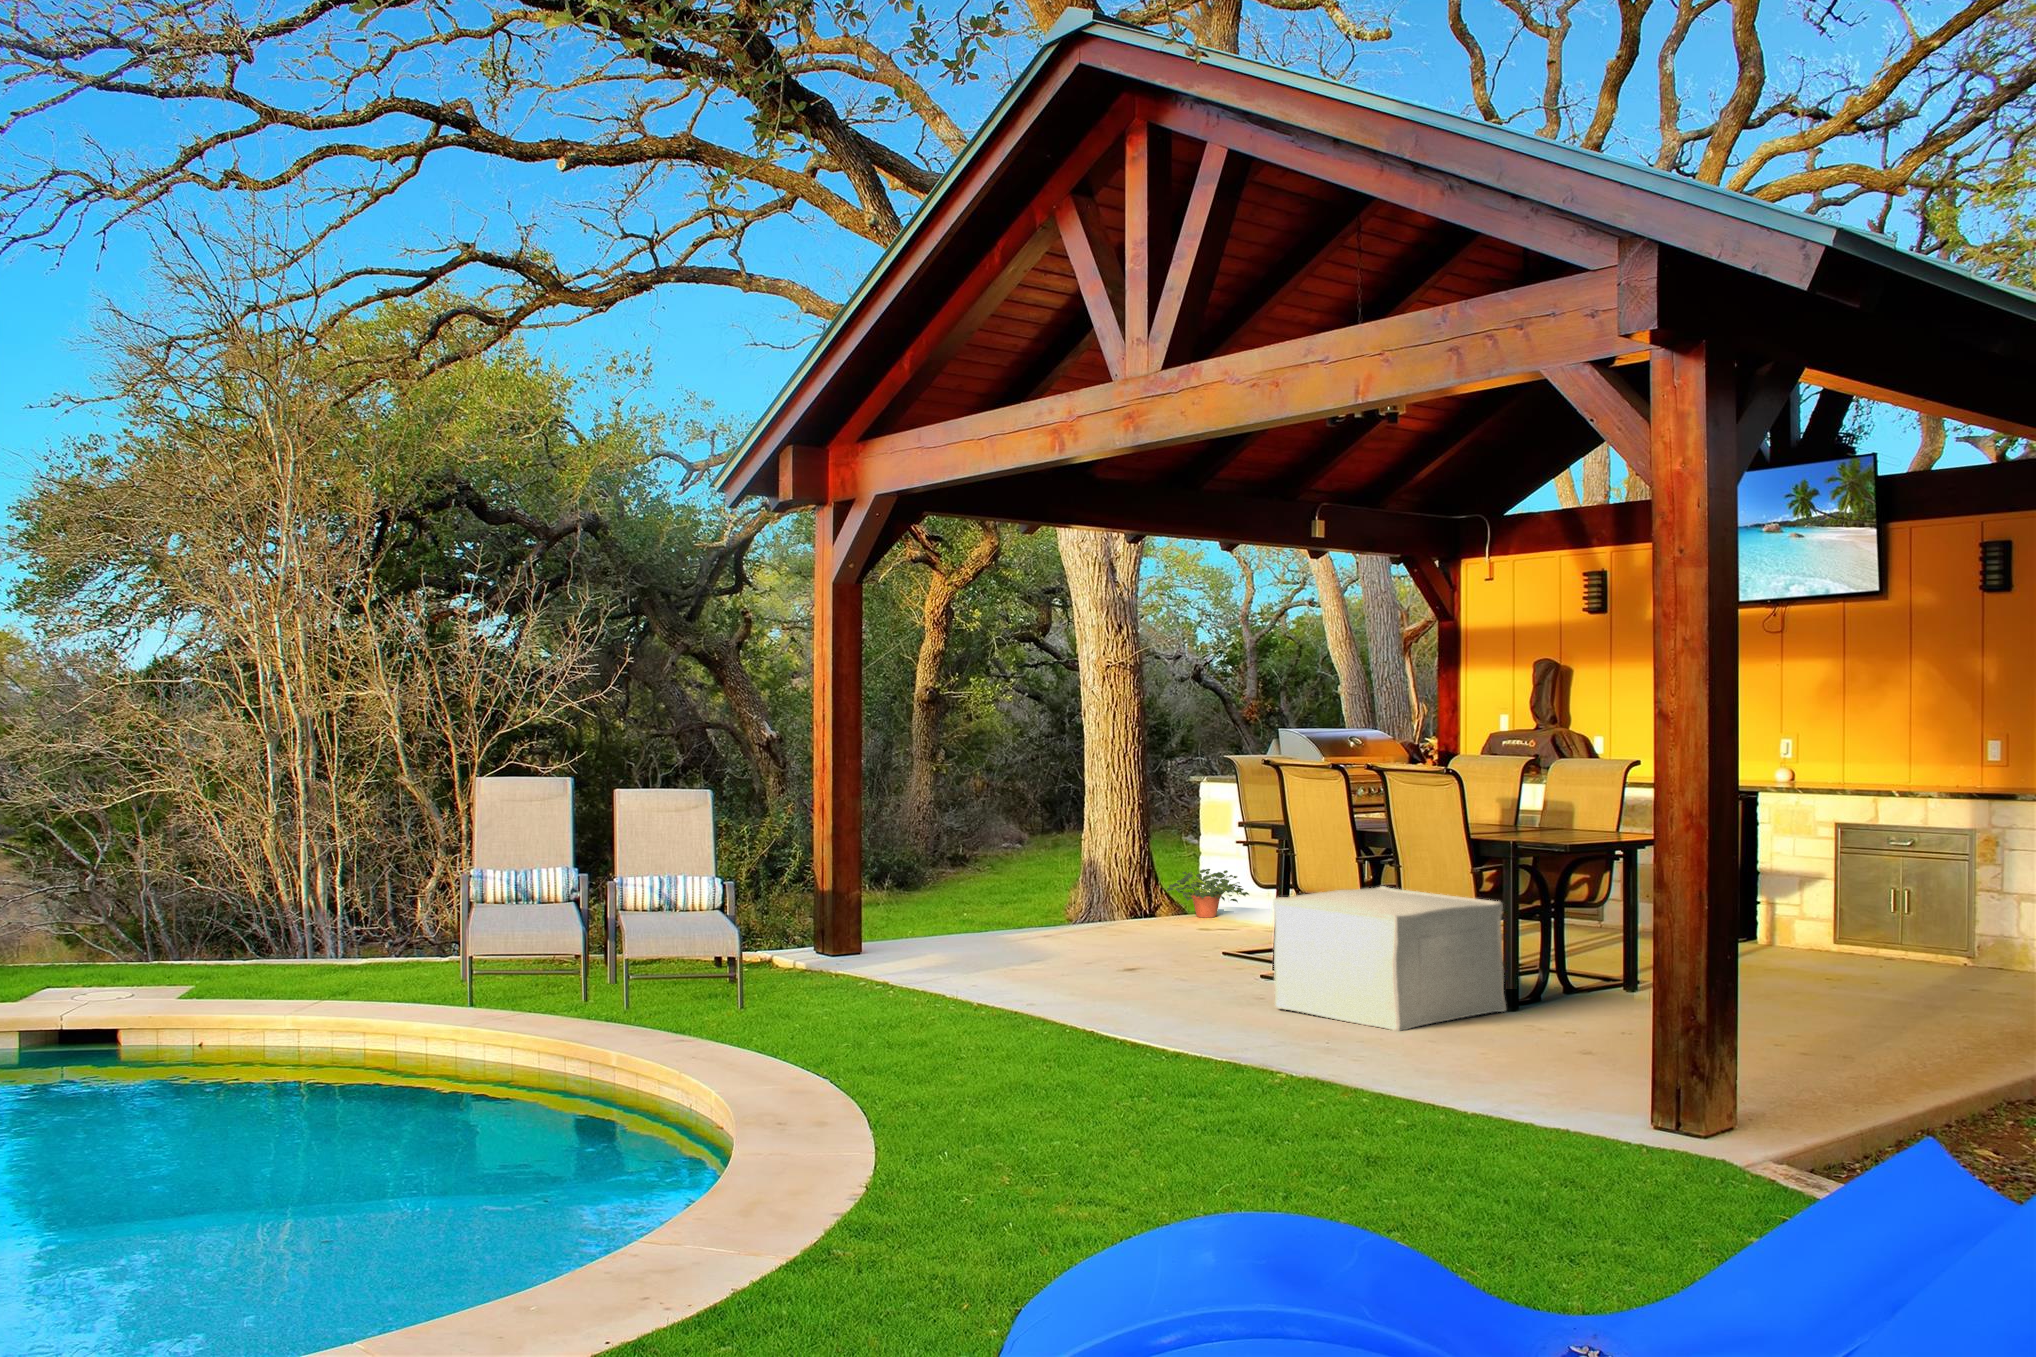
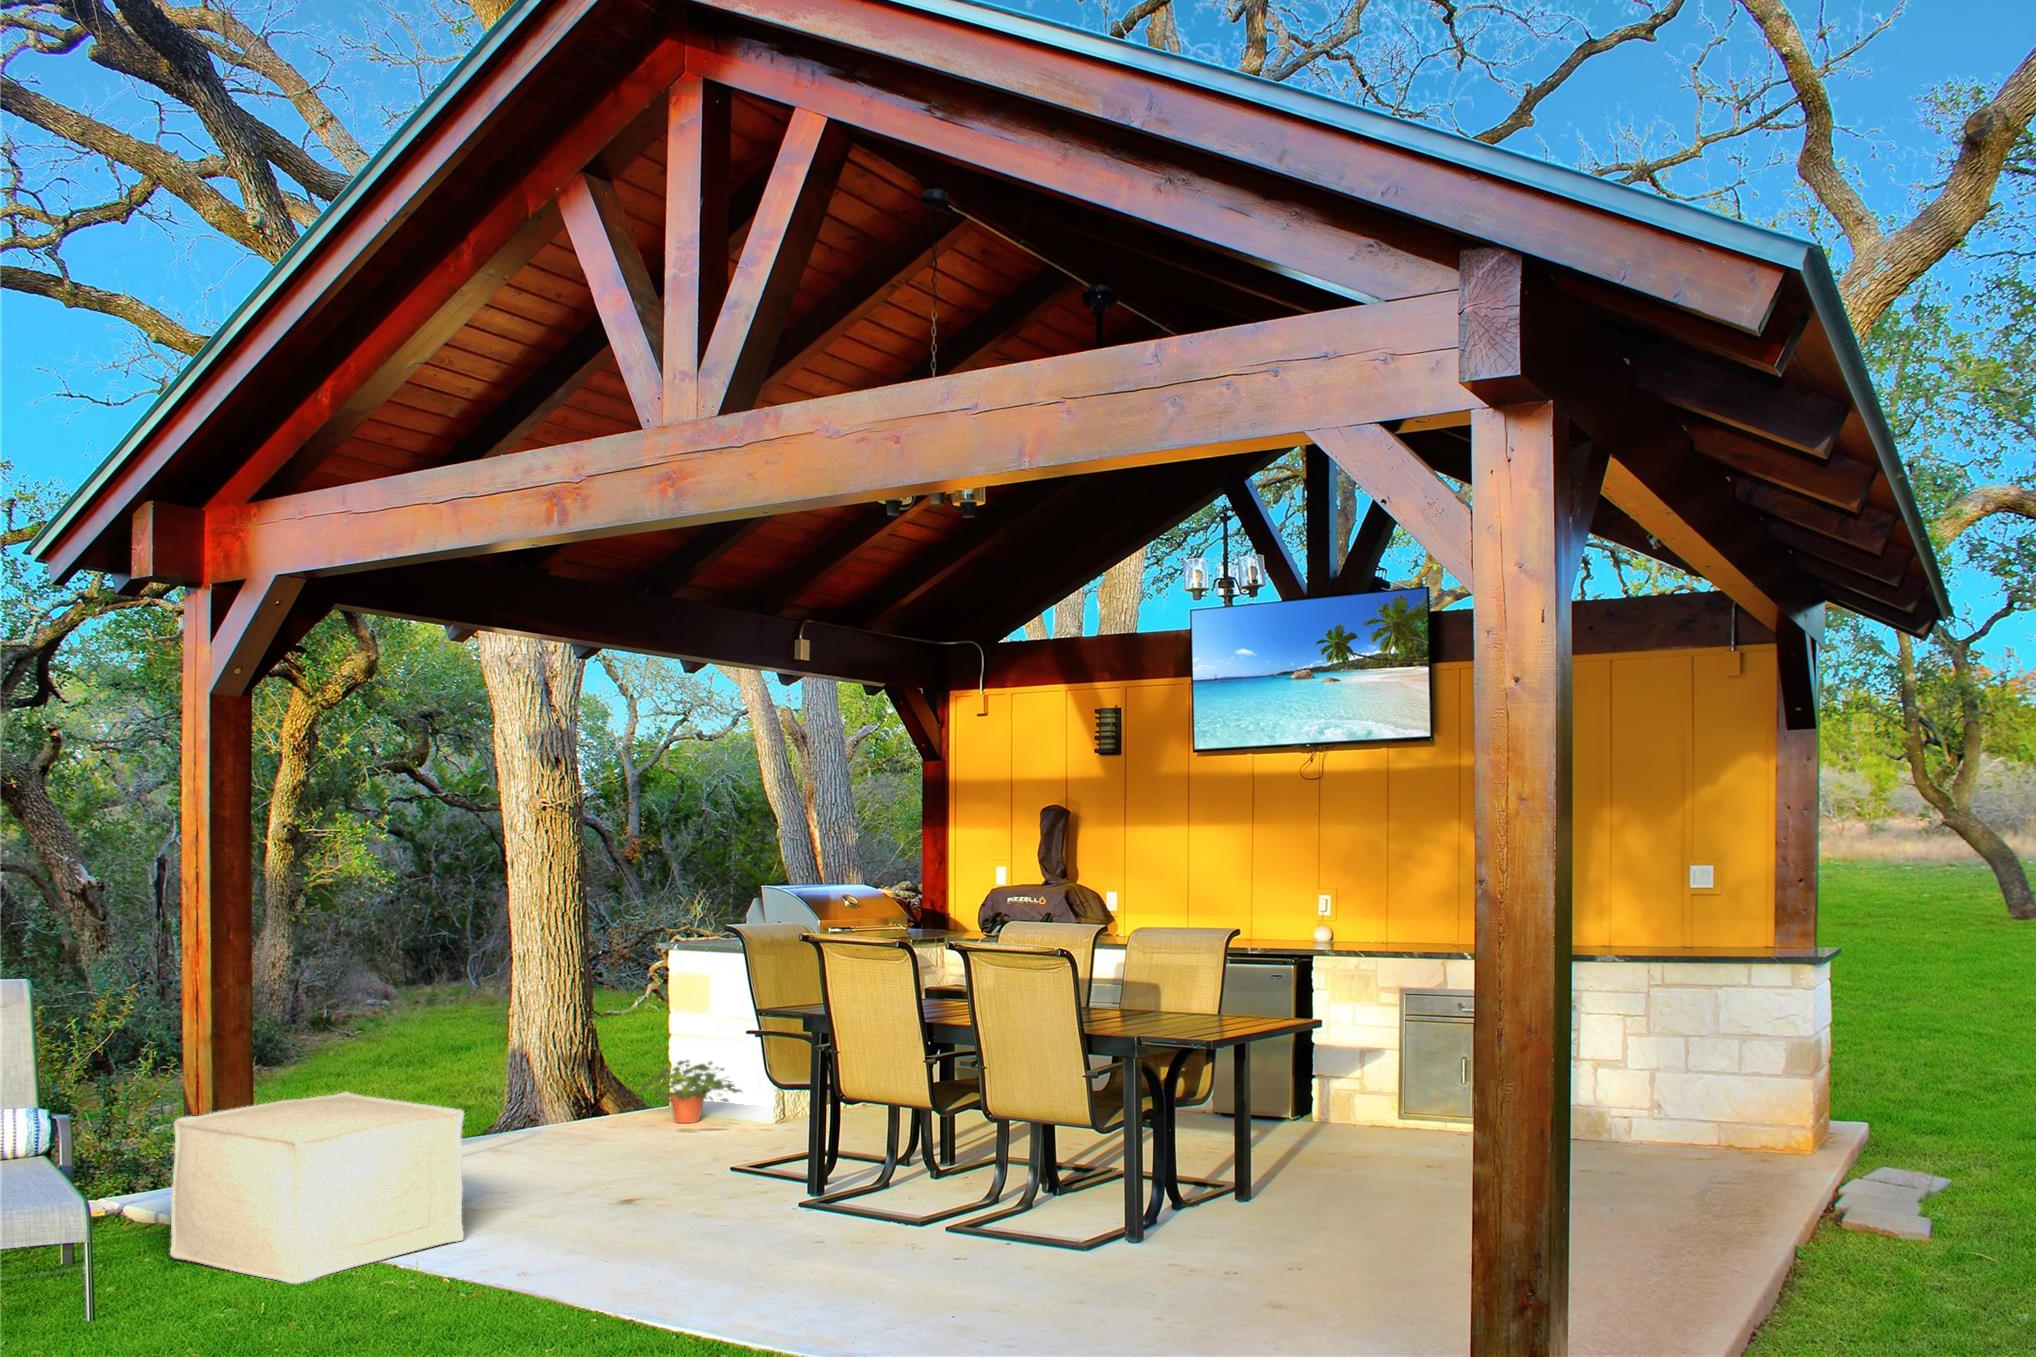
ottoman: present [1273,886,1506,1031] -> present [170,1092,464,1284]

